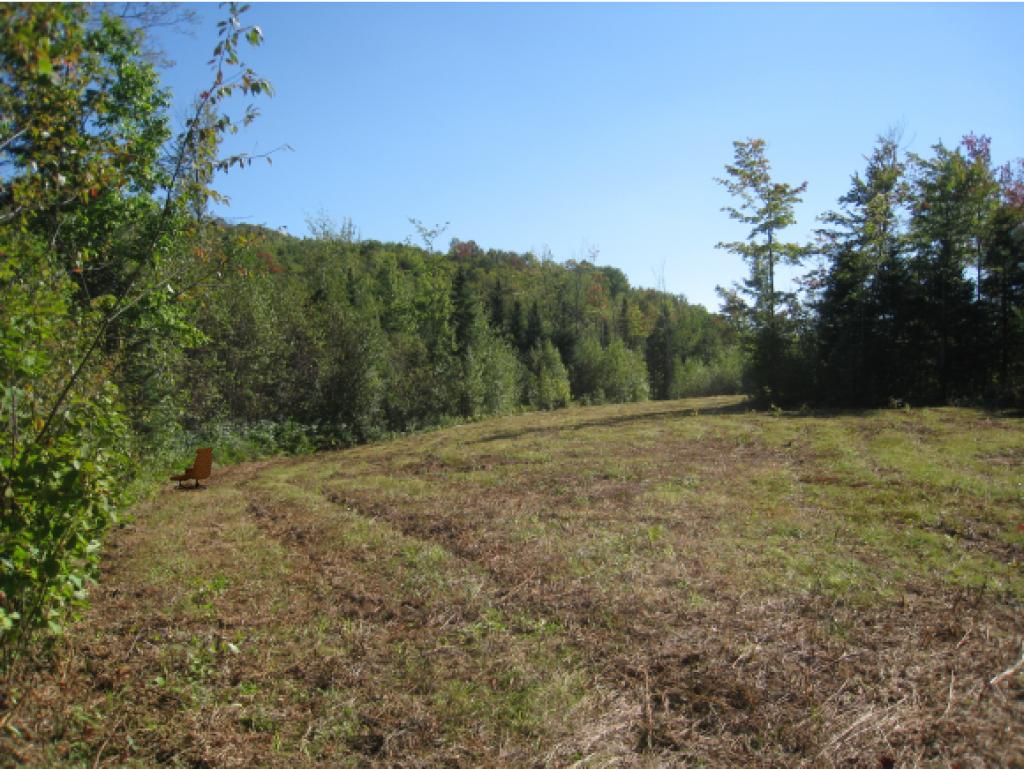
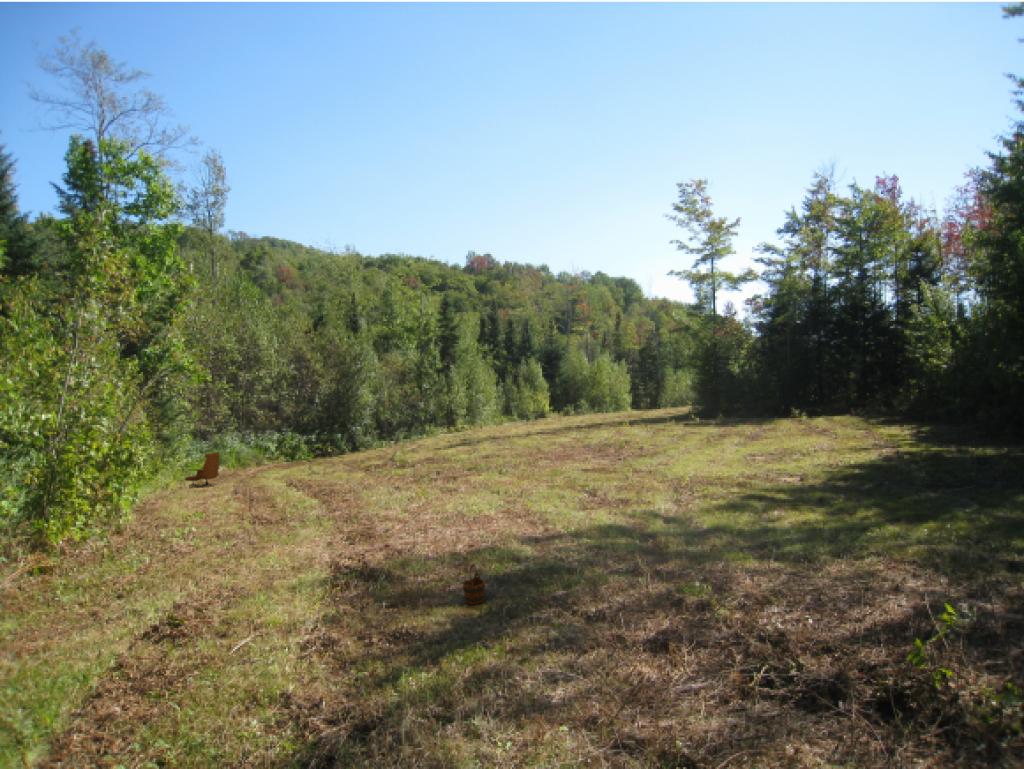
wooden bucket: none [665,662,703,732] -> present [463,564,485,605]

